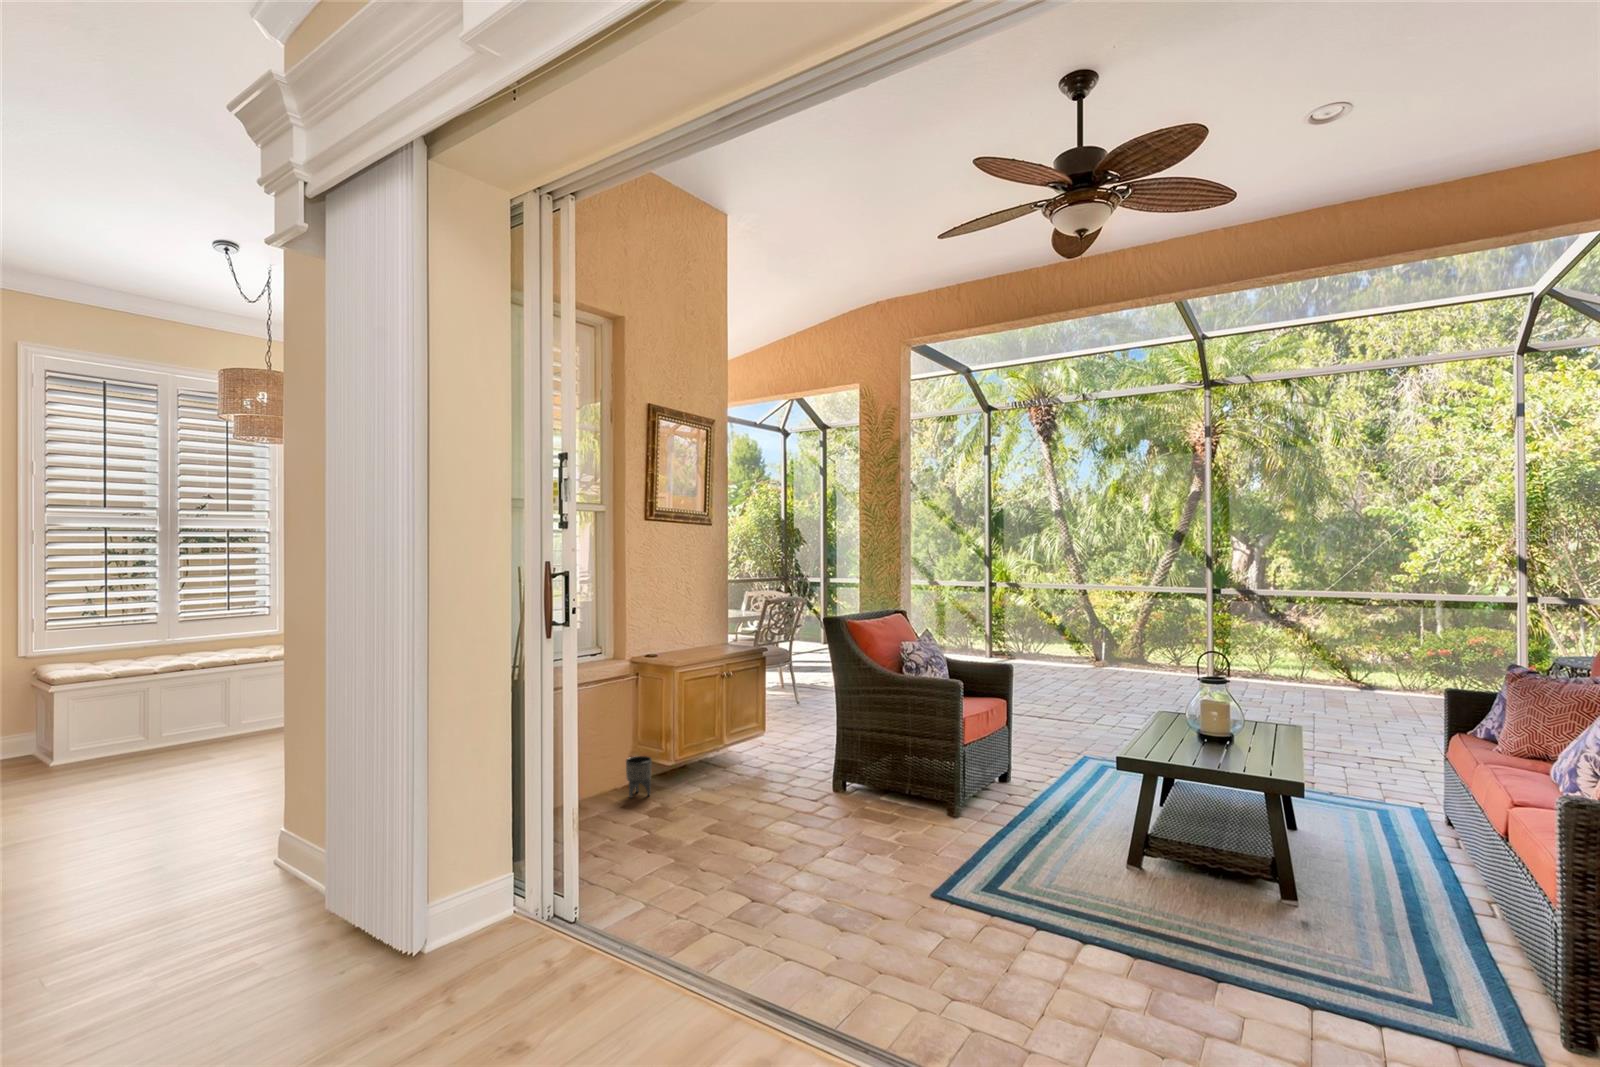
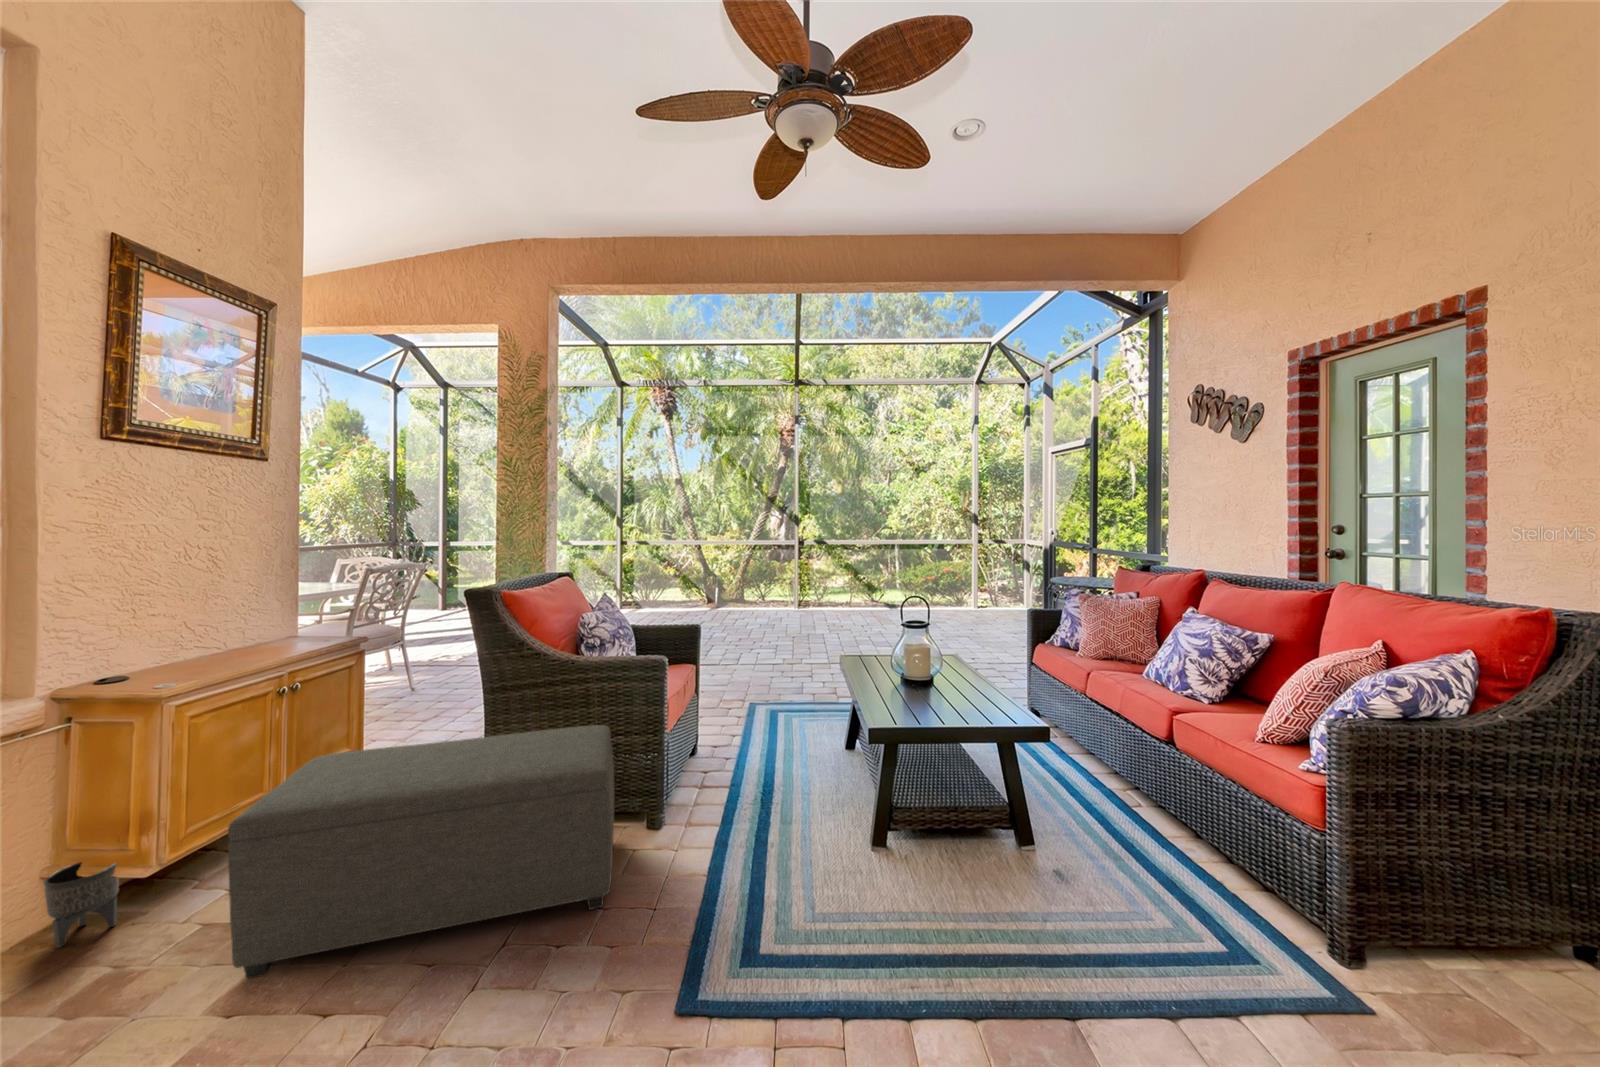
ottoman: none [701,718,916,853] -> present [228,725,614,979]

